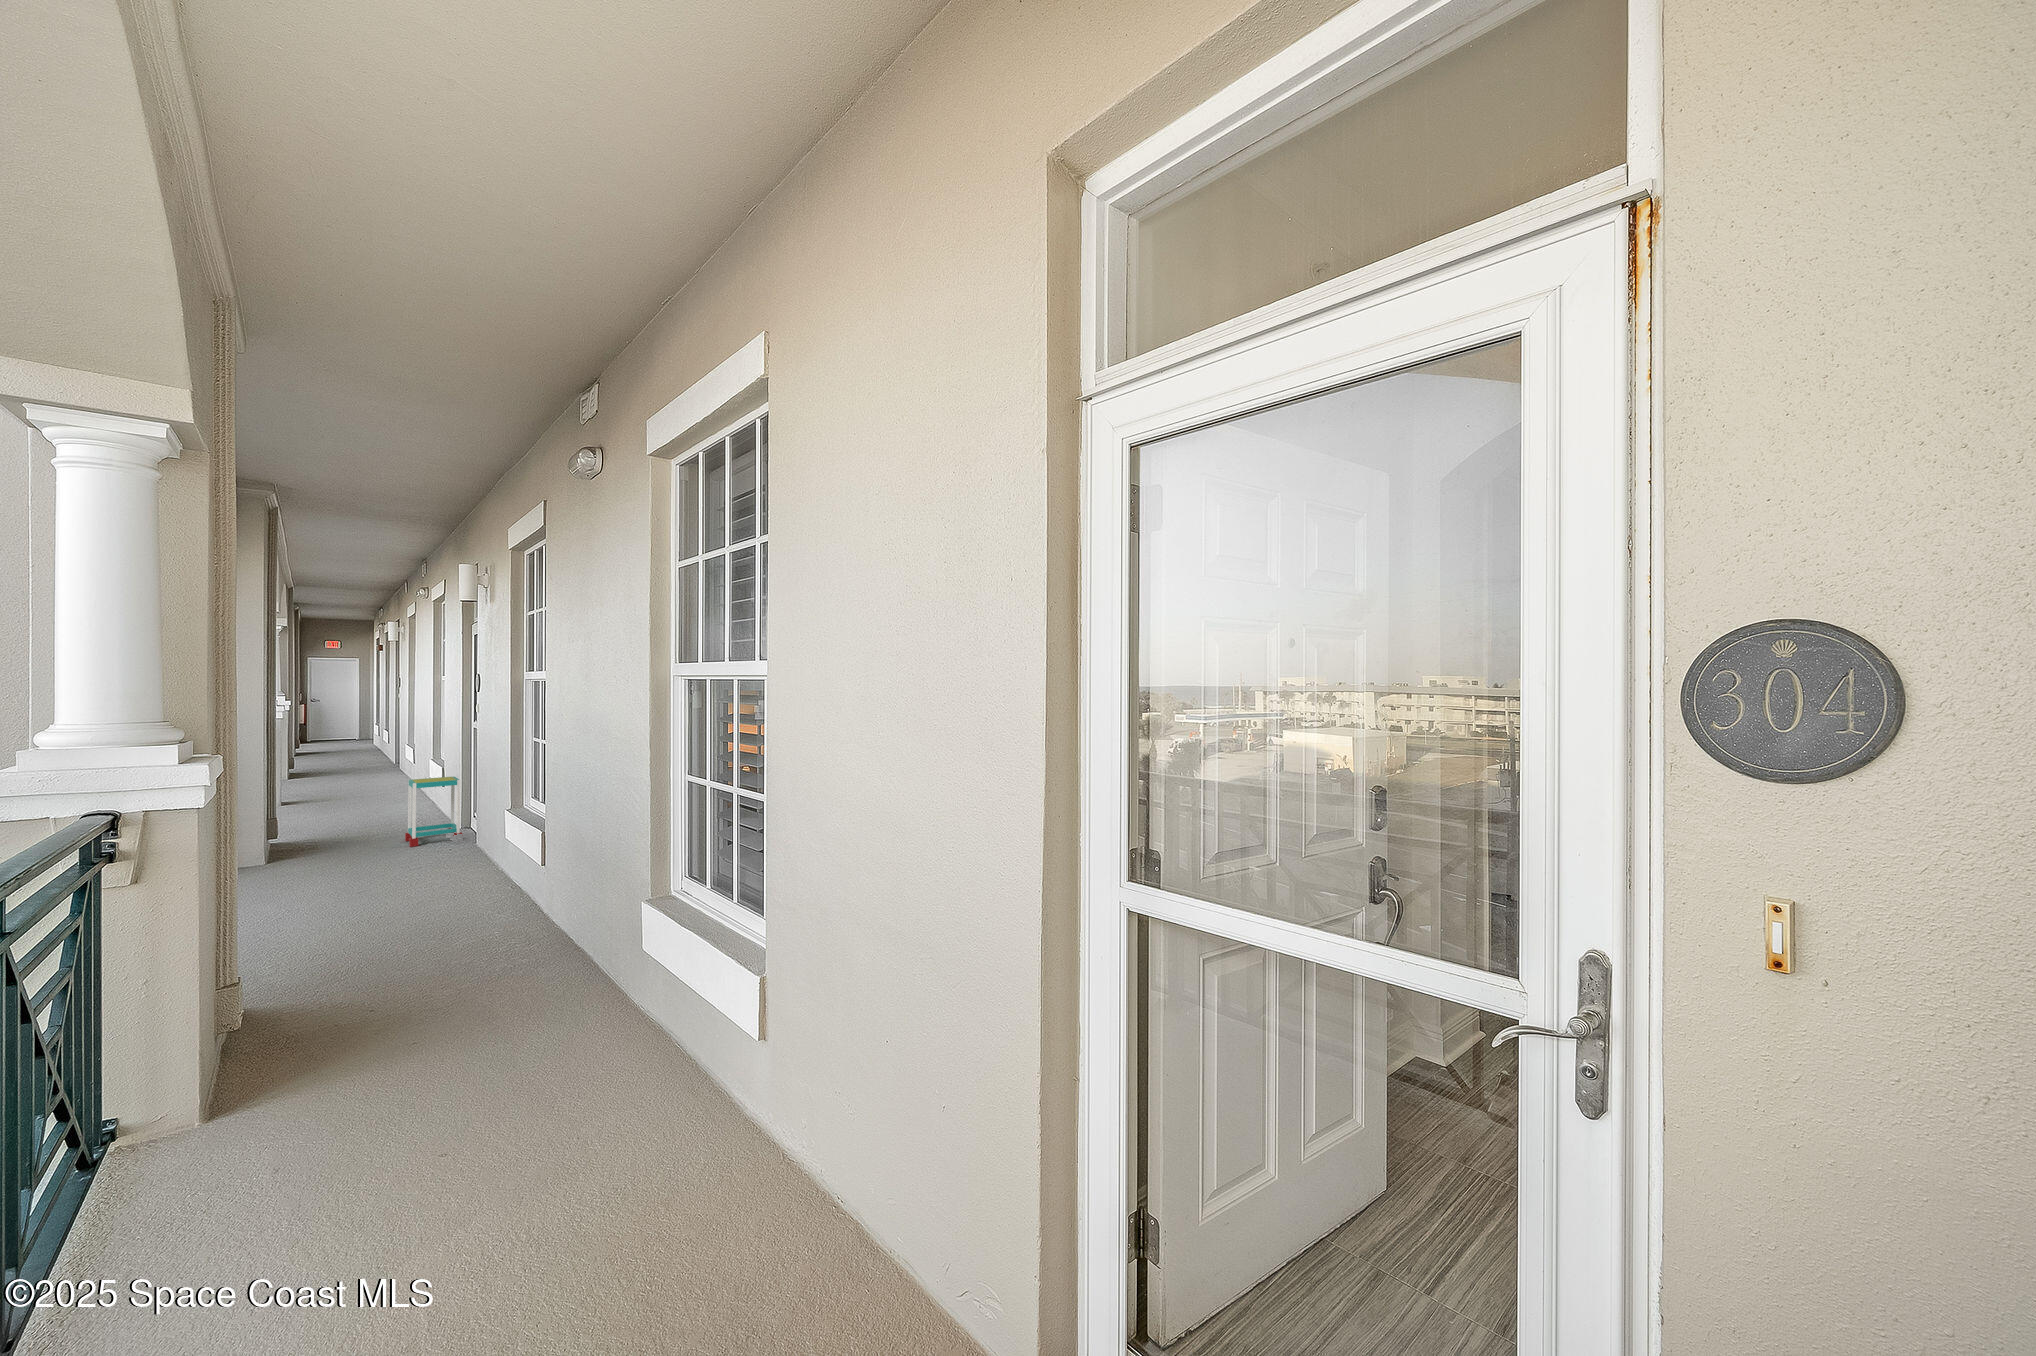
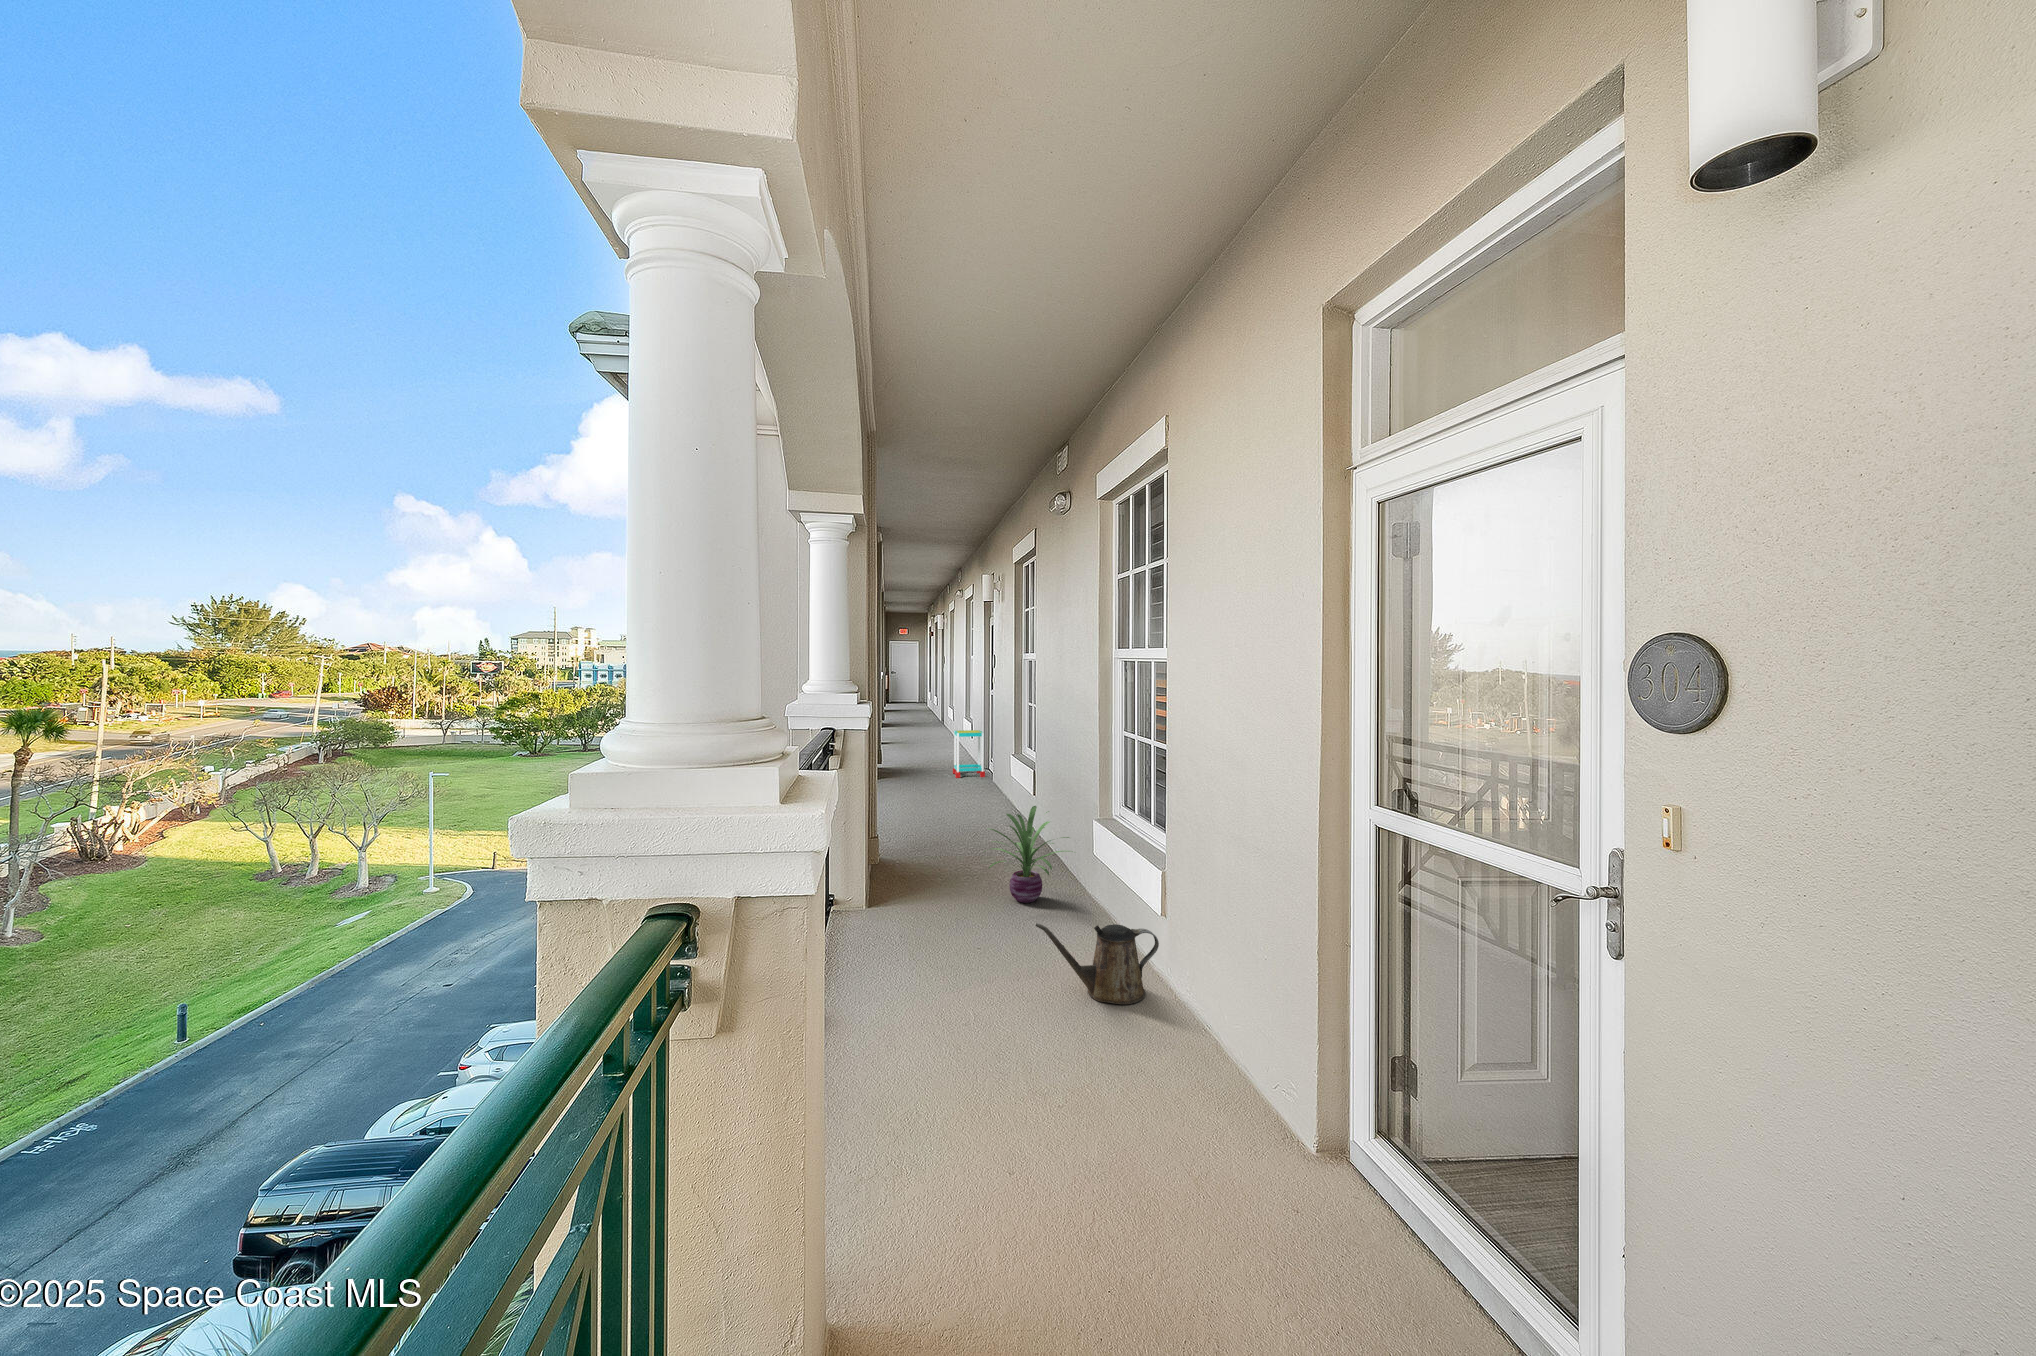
decorative plant: none [440,893,620,1050] -> present [989,806,1073,903]
watering can: none [542,1073,759,1221] -> present [1036,923,1159,1004]

